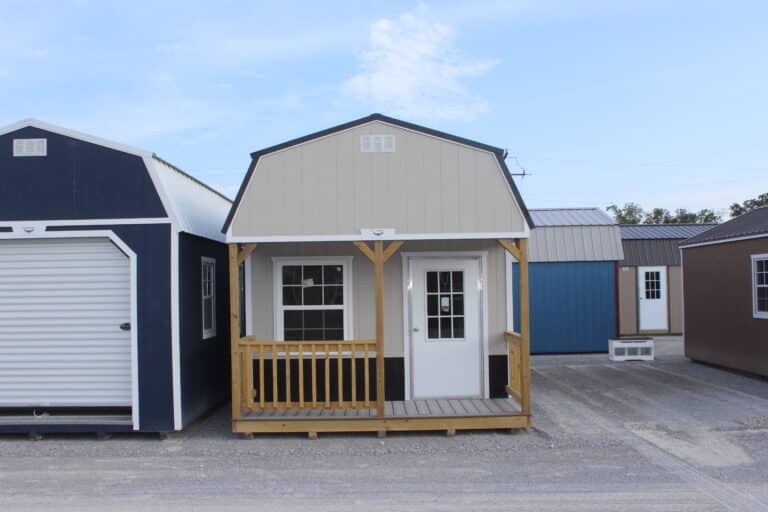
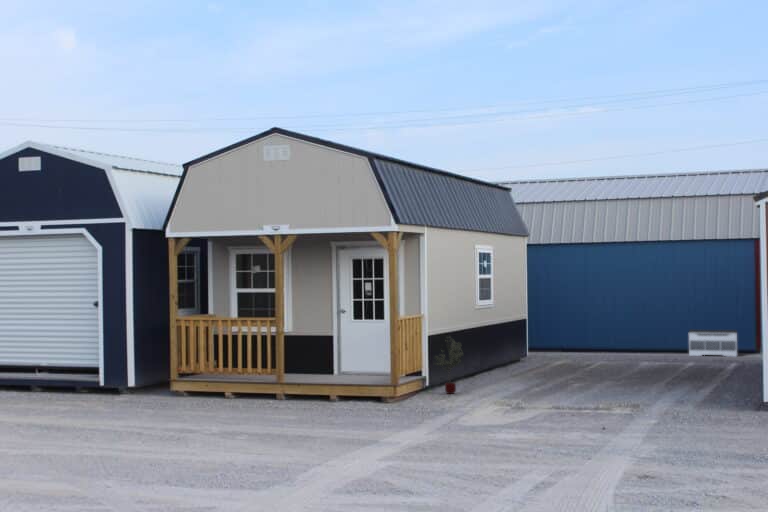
potted tree: none [527,354,561,419] -> present [434,337,463,394]

